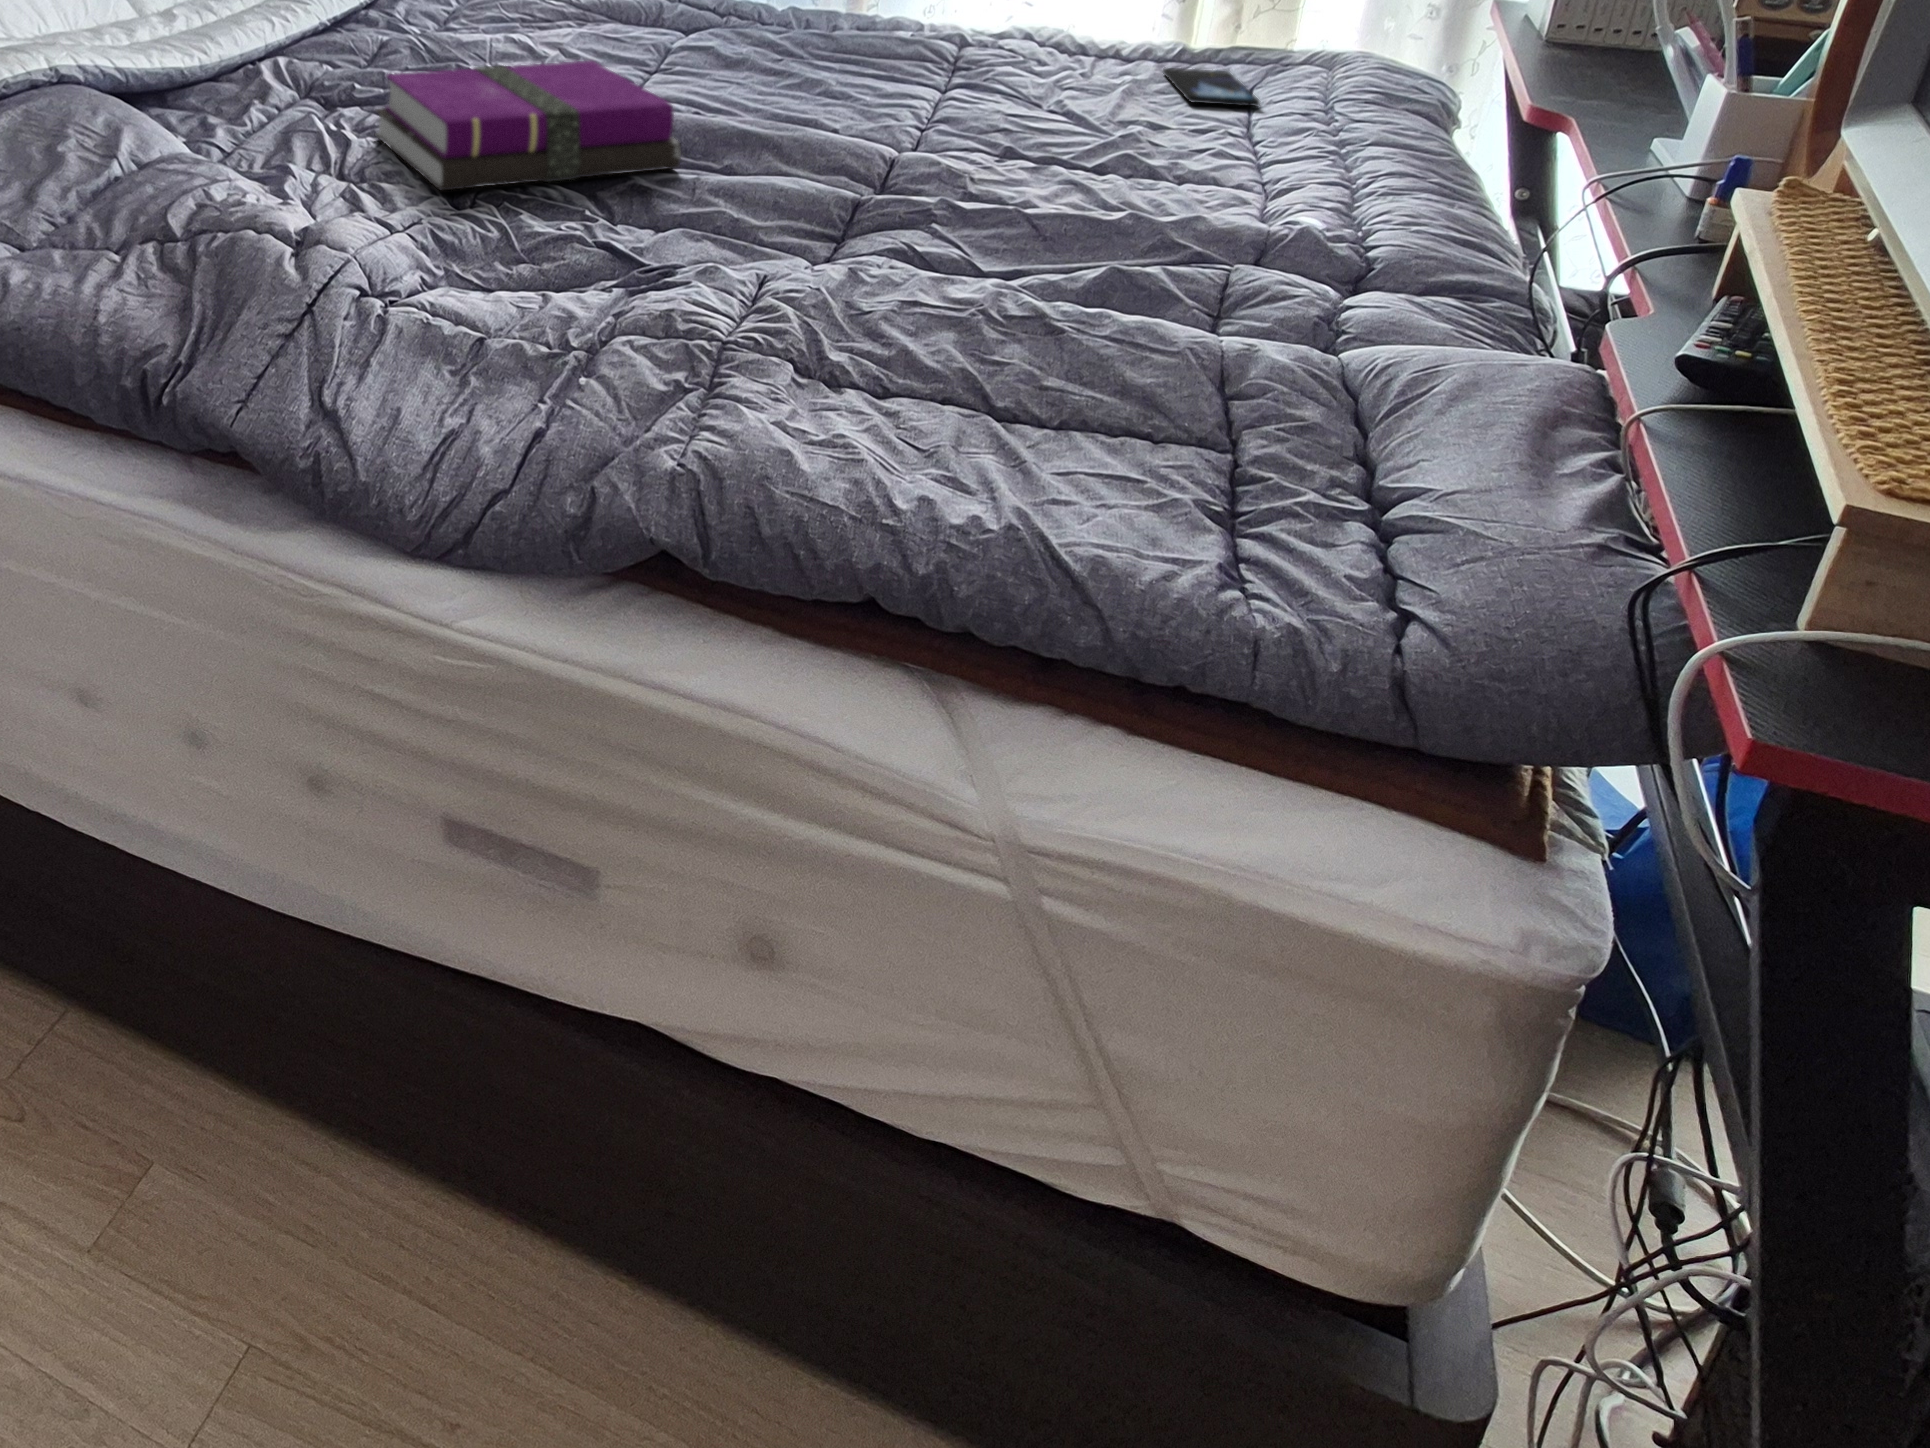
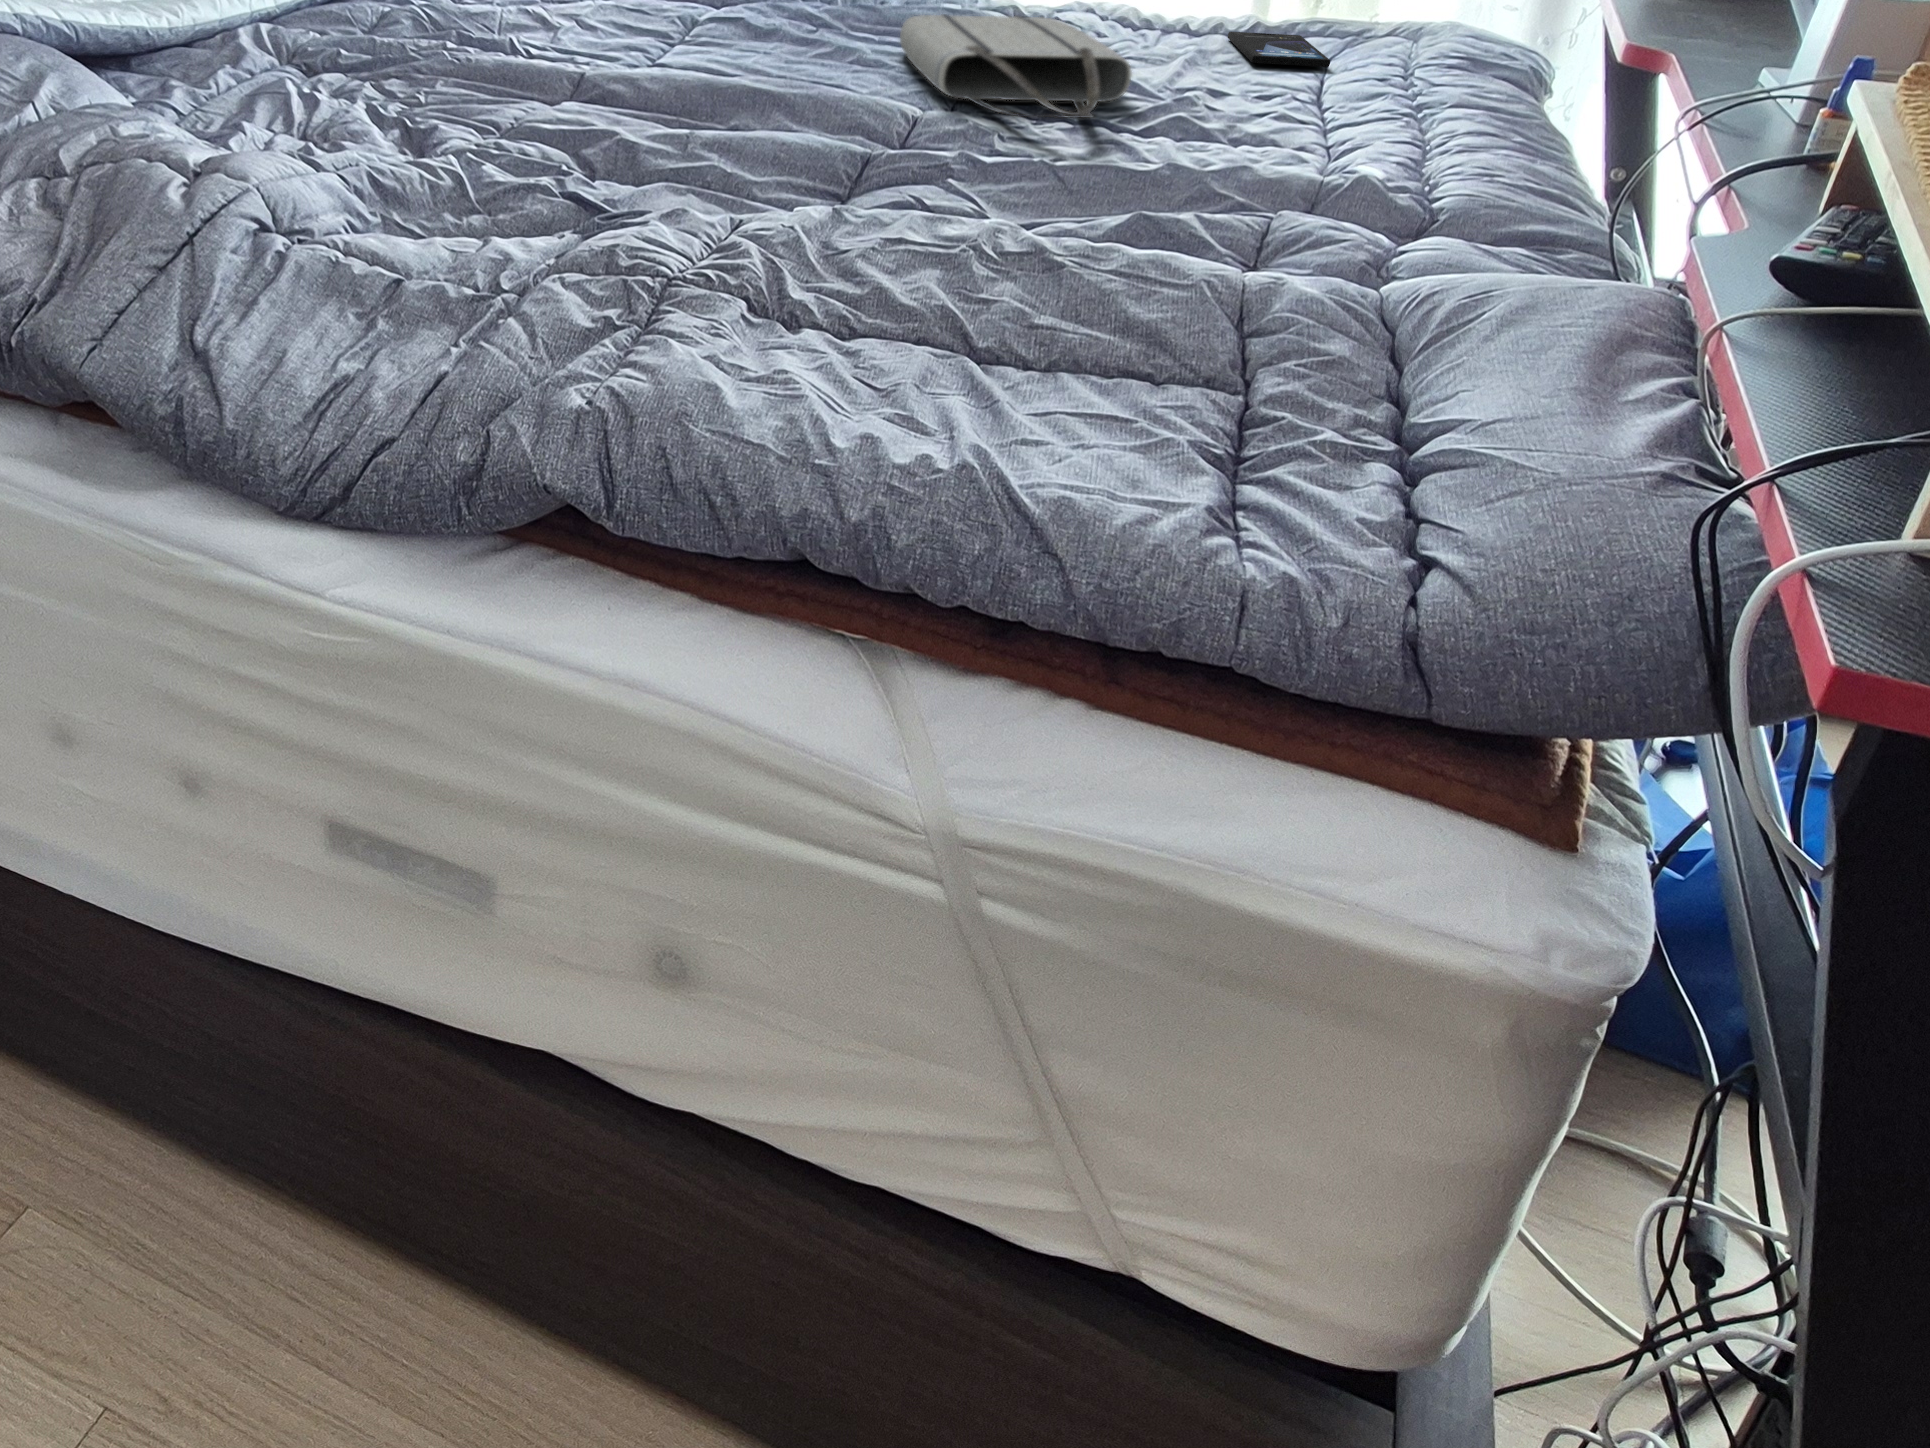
tote bag: none [869,58,1087,172] -> present [900,14,1132,118]
notebook: present [376,61,681,190] -> none [337,9,671,139]

